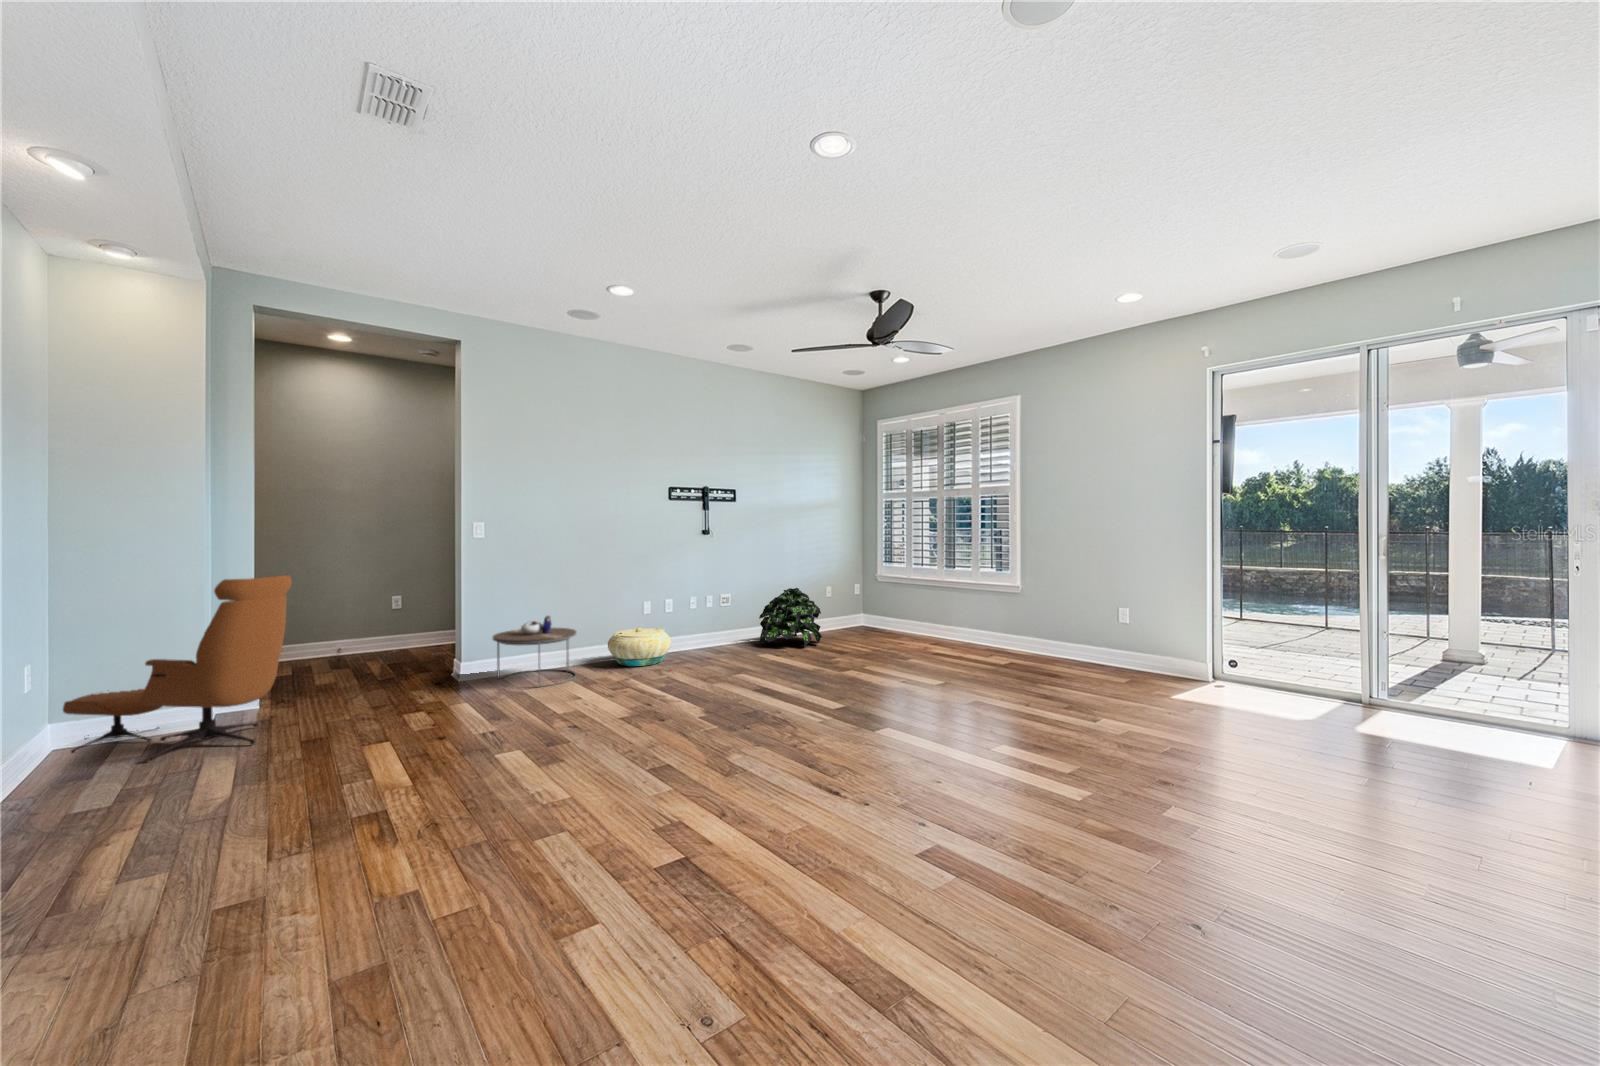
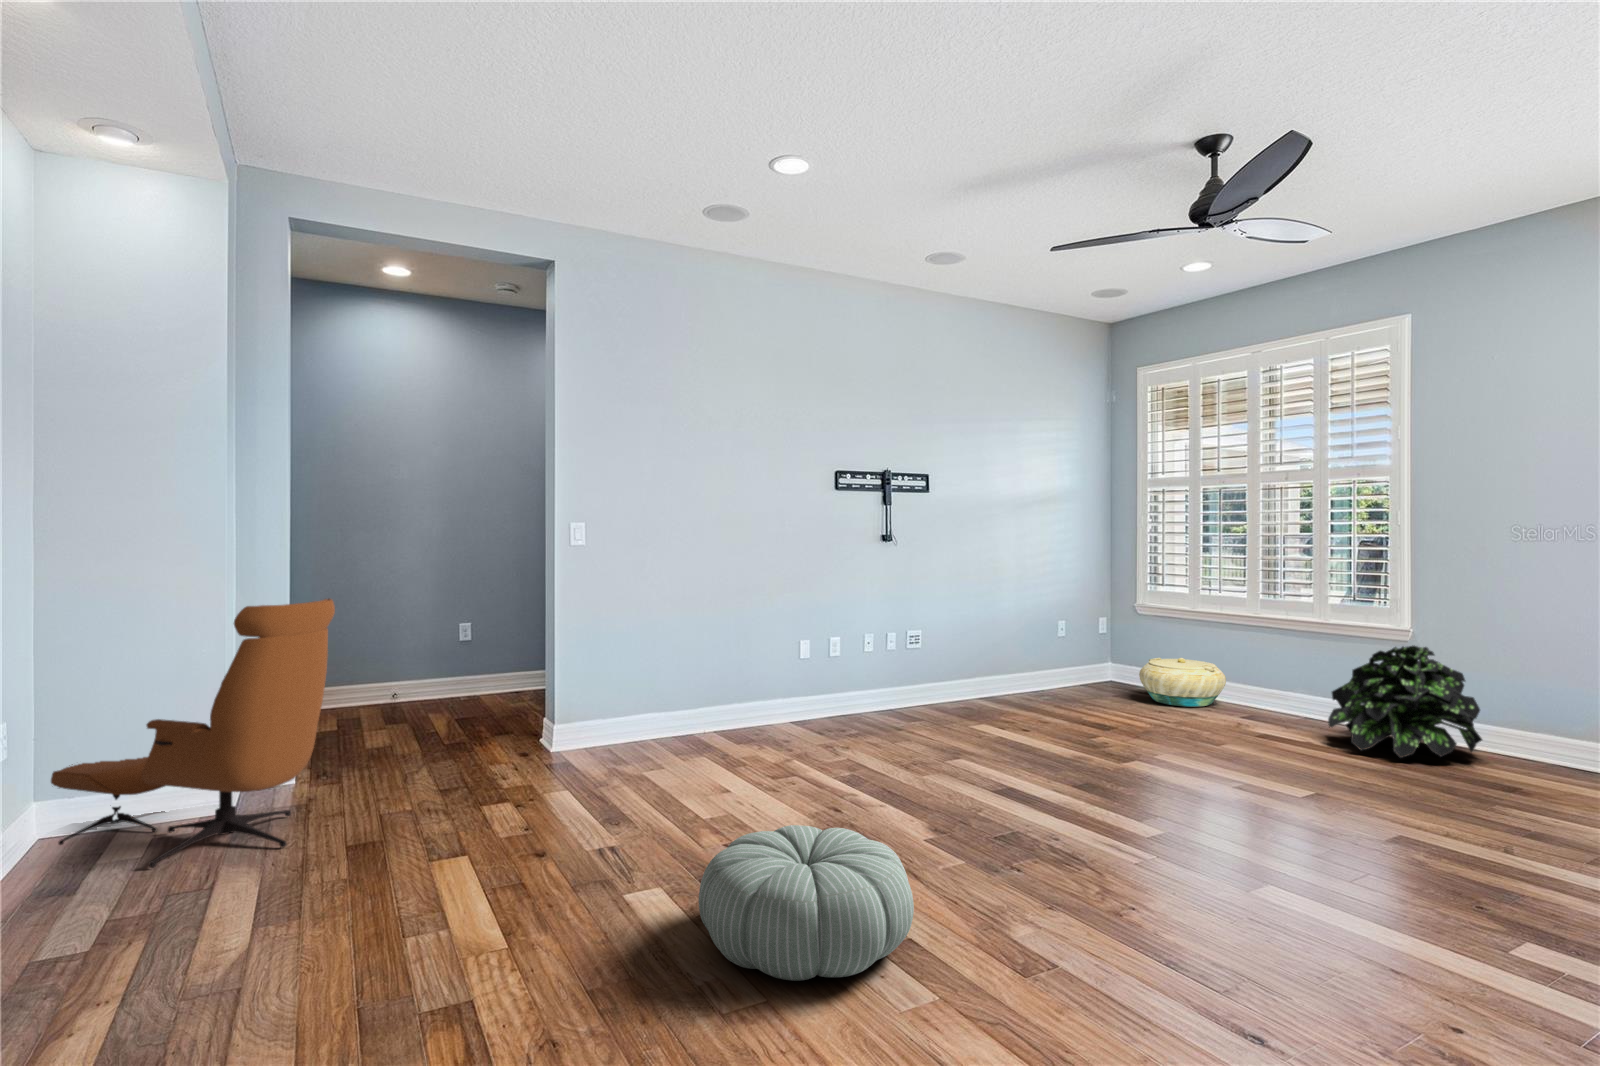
potted plant: present [759,588,822,646] -> present [1328,645,1482,758]
side table: present [493,616,576,687] -> none [596,660,712,769]
basket: present [608,628,671,666] -> present [1139,658,1226,707]
pouf: none [537,705,668,786] -> present [699,825,914,981]

